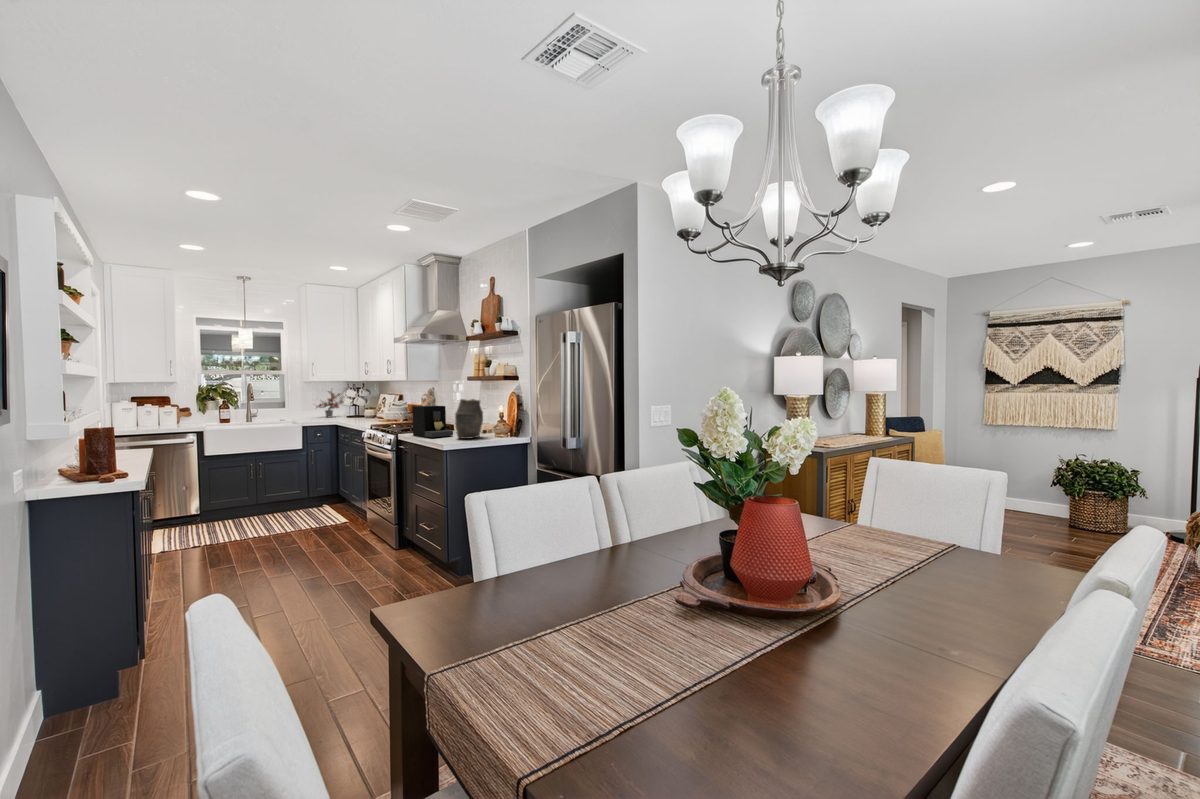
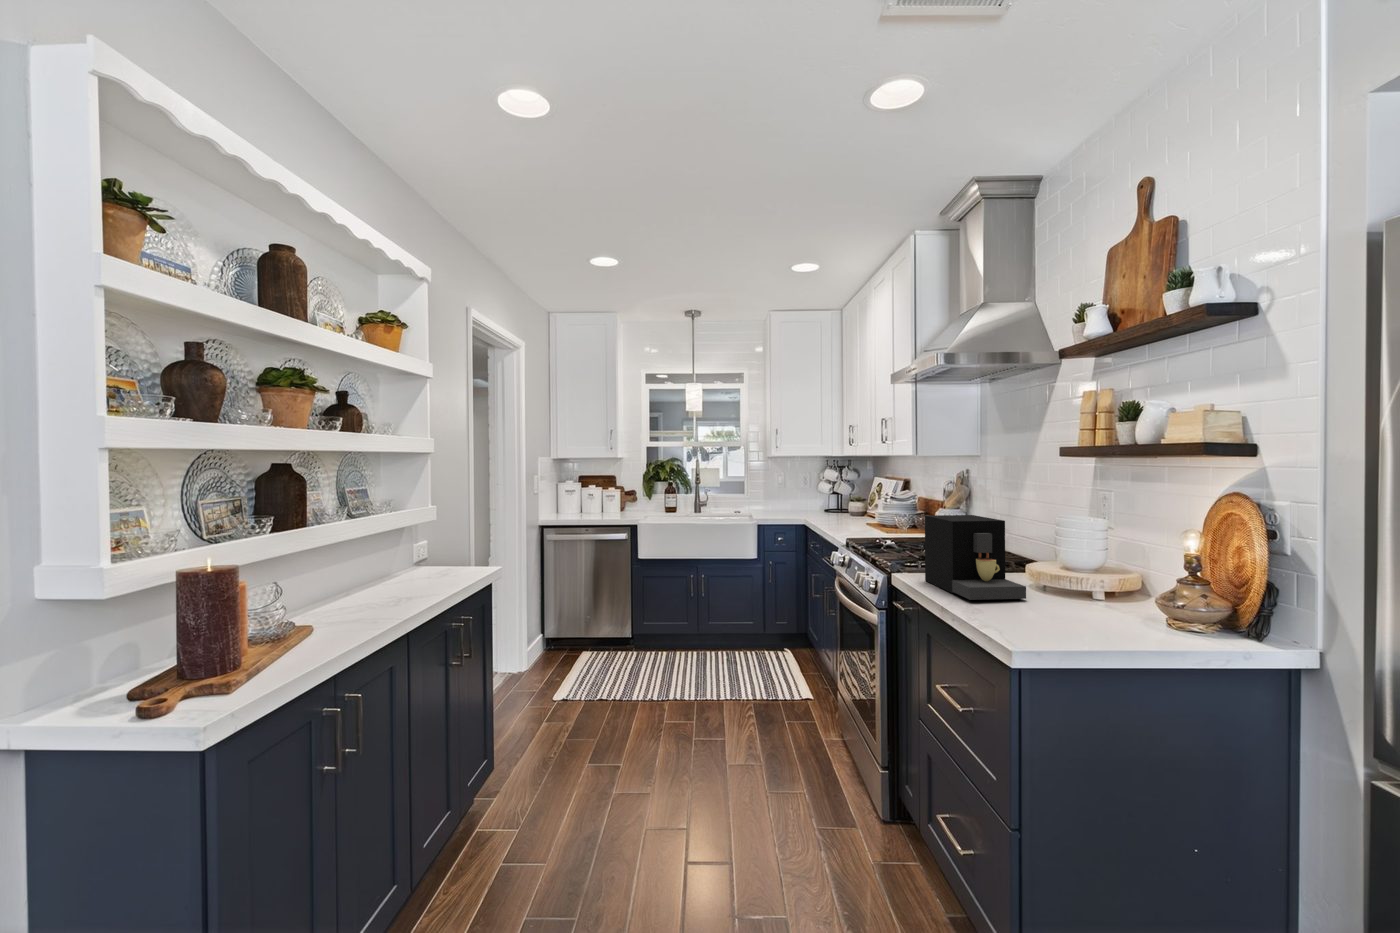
potted plant: present [316,391,344,417] -> none [777,462,823,511]
vase: present [455,399,483,439] -> none [1037,509,1124,622]

